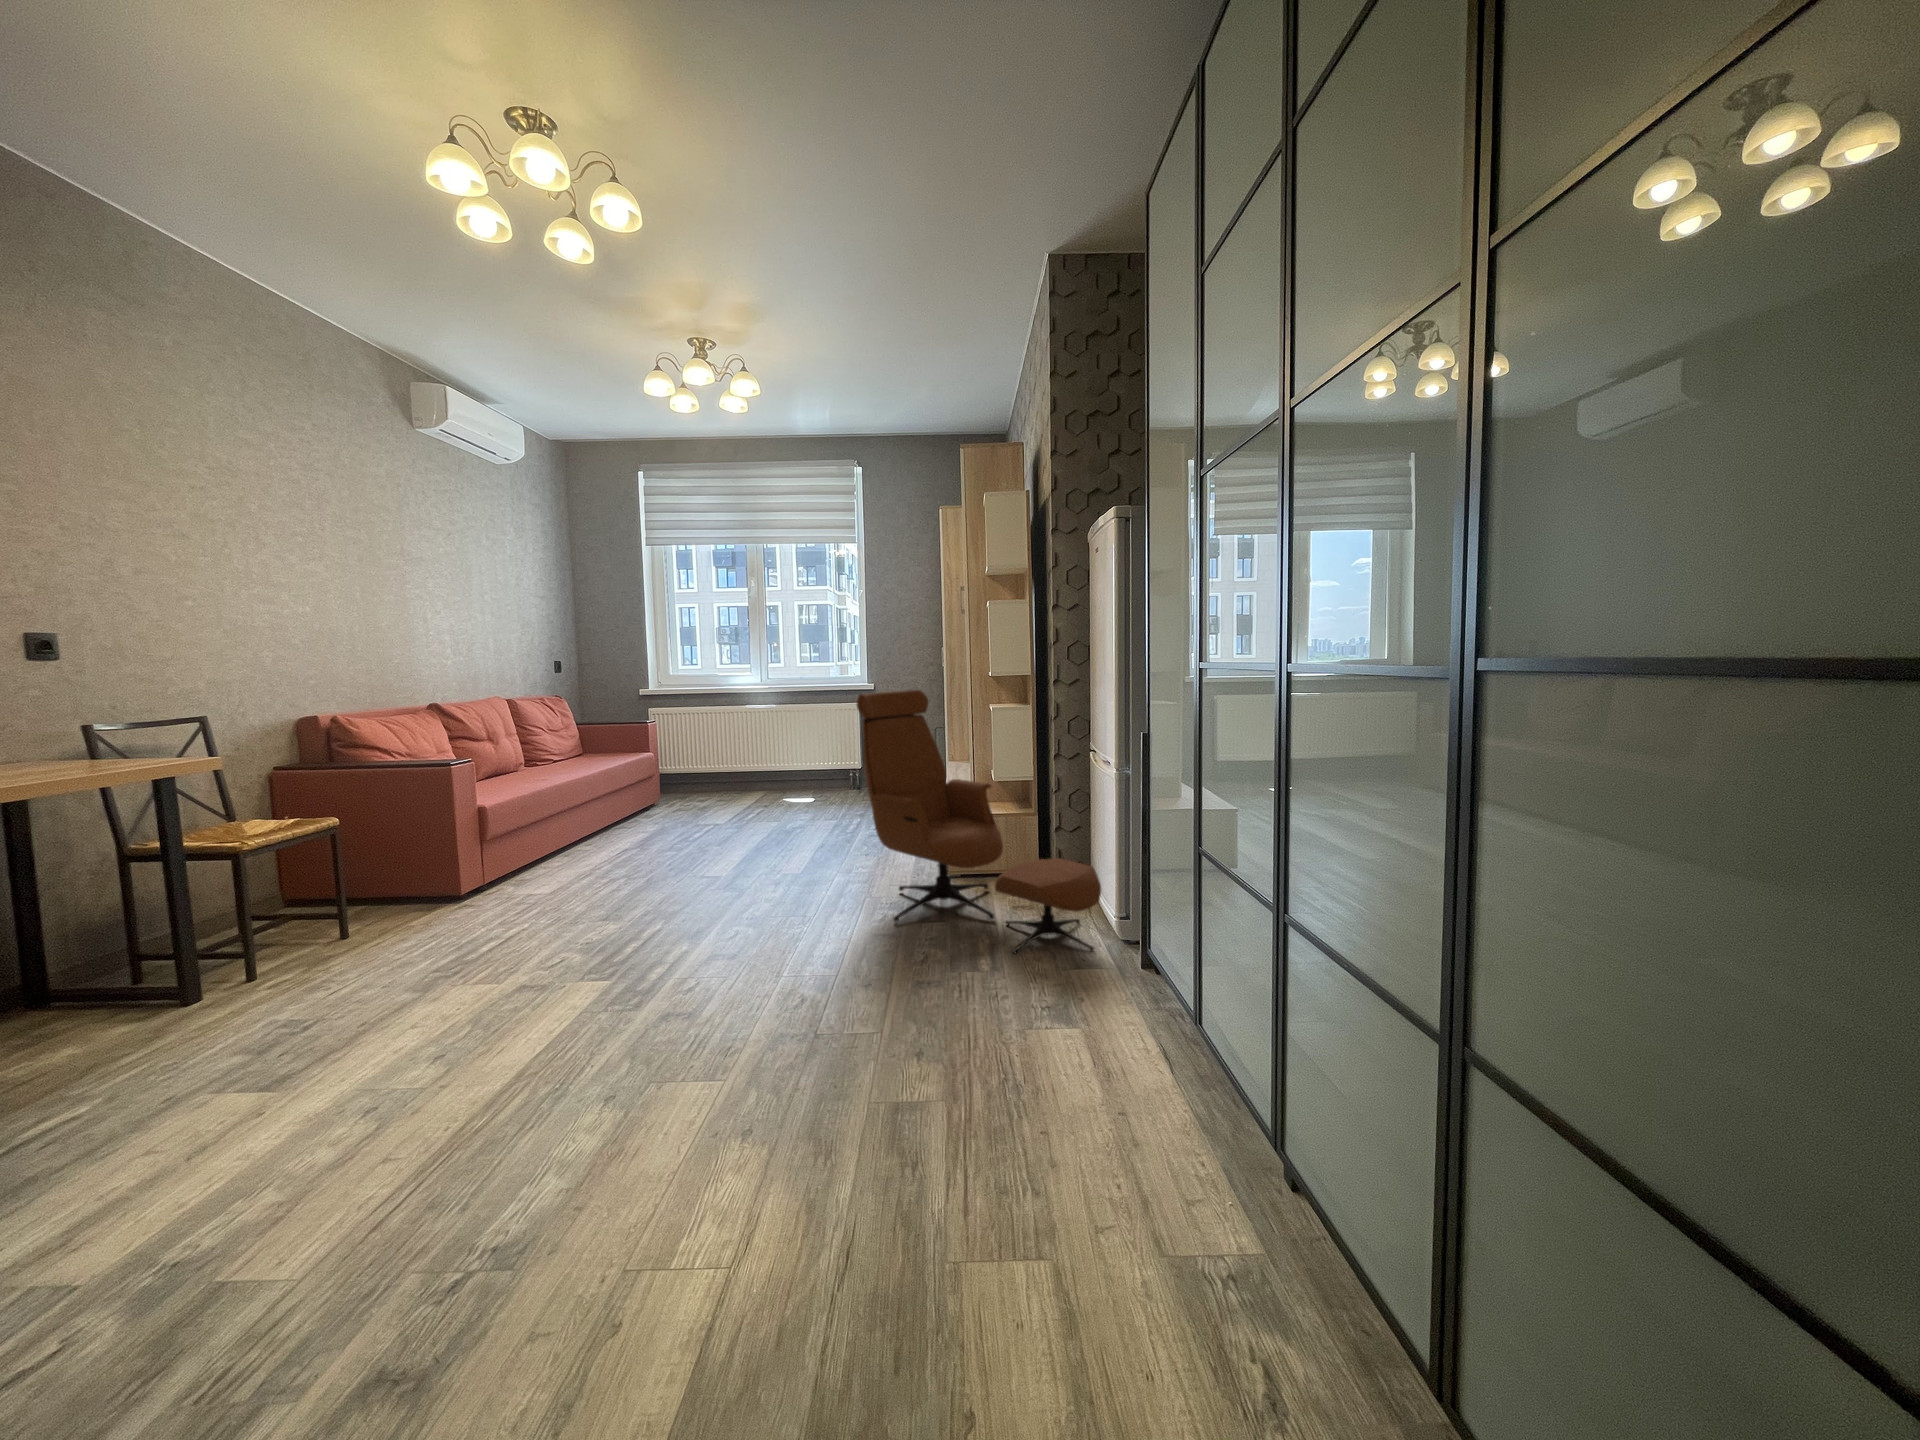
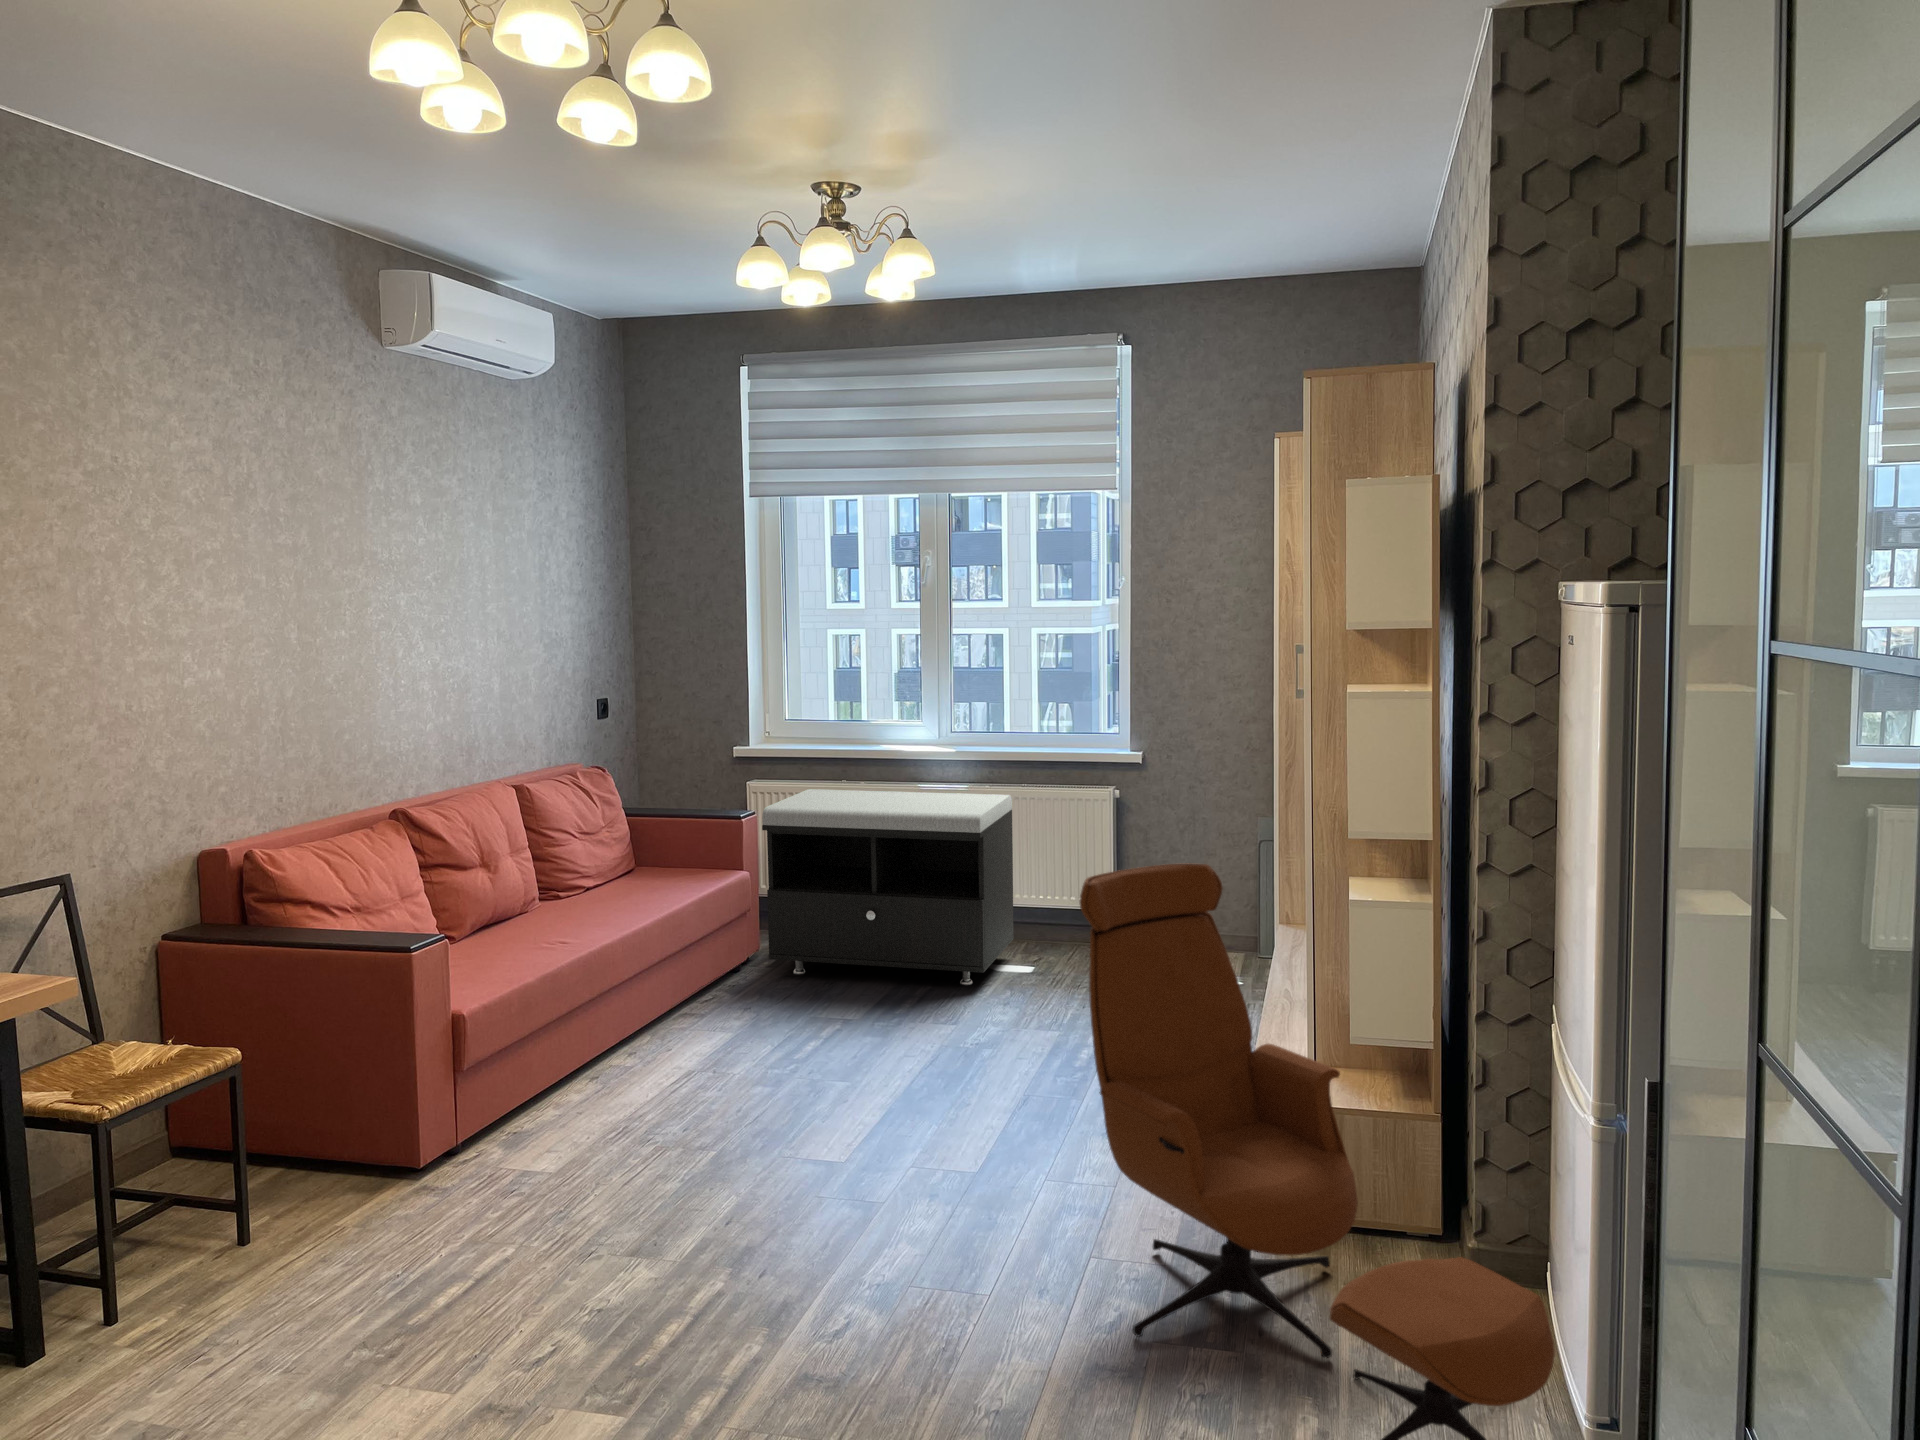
storage bench: none [662,706,808,808] -> present [762,789,1014,985]

